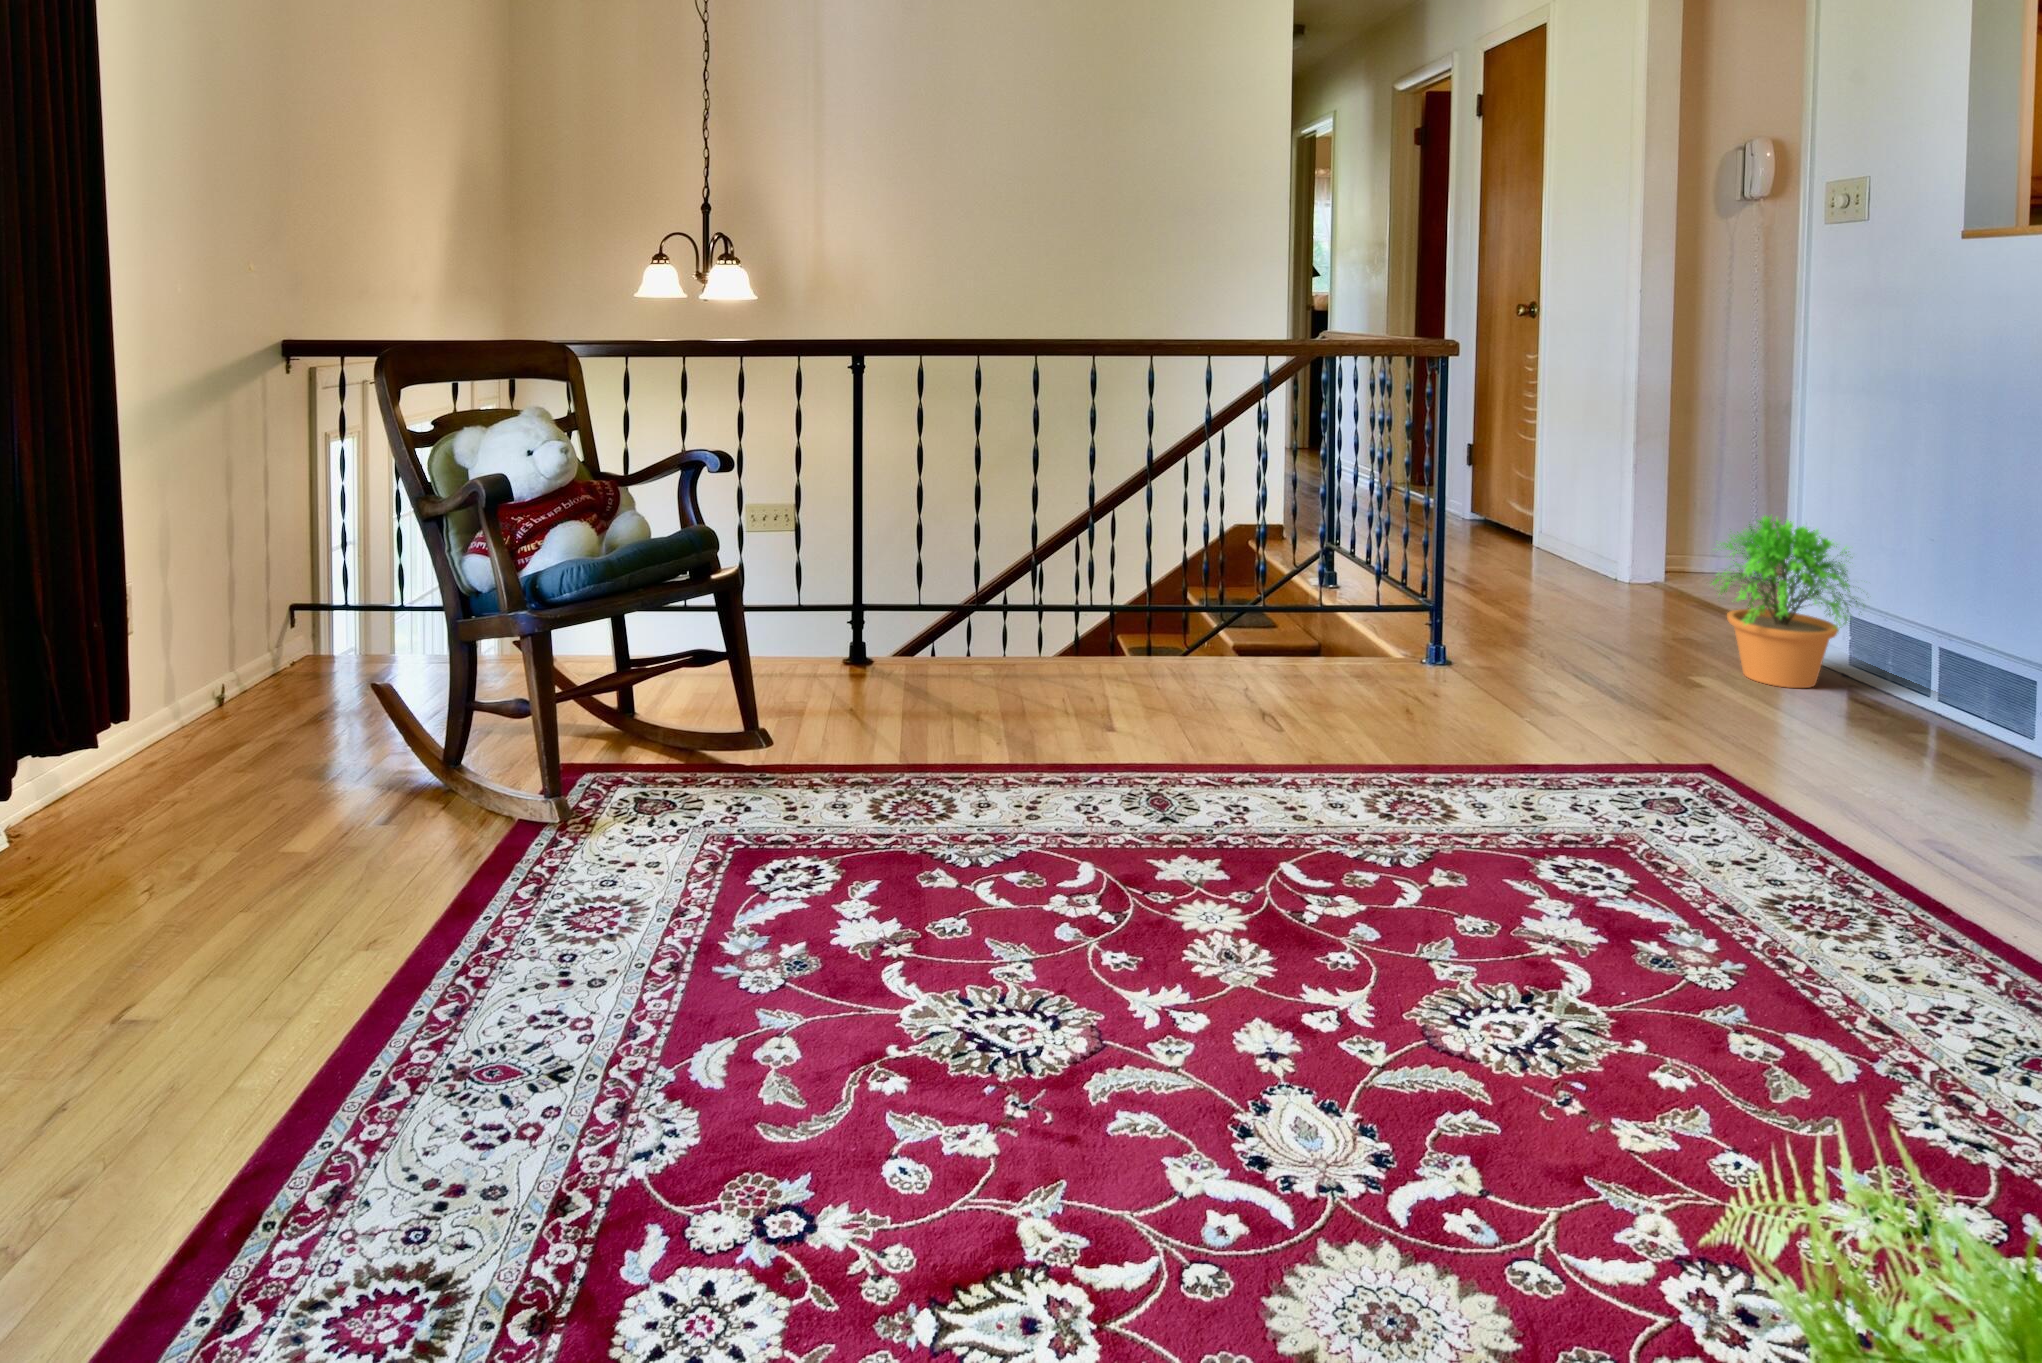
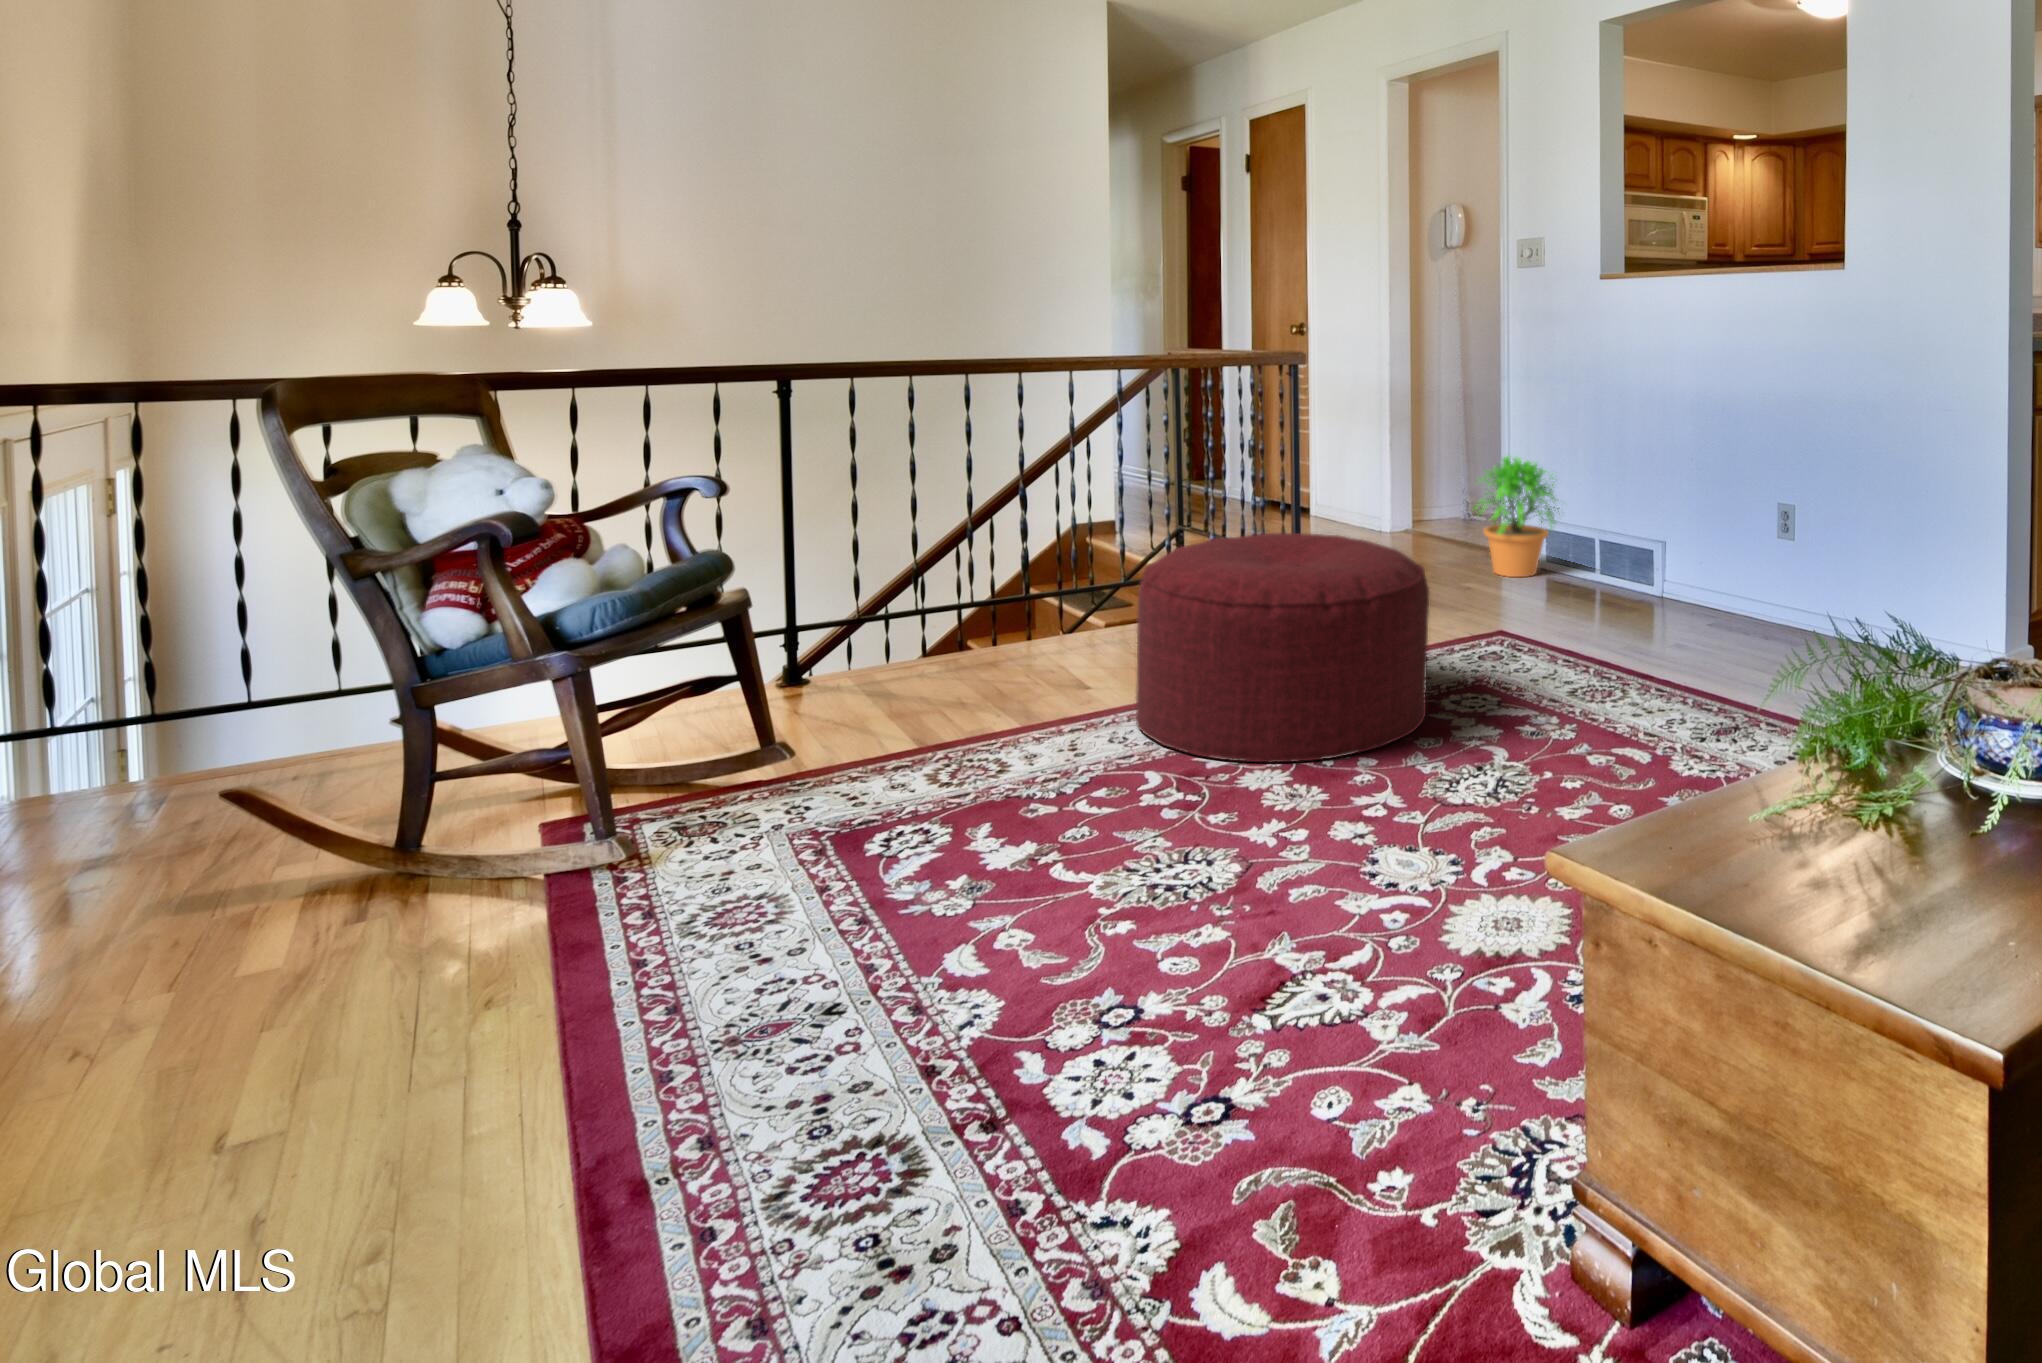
ottoman: none [1126,591,1509,912] -> present [1136,533,1429,762]

